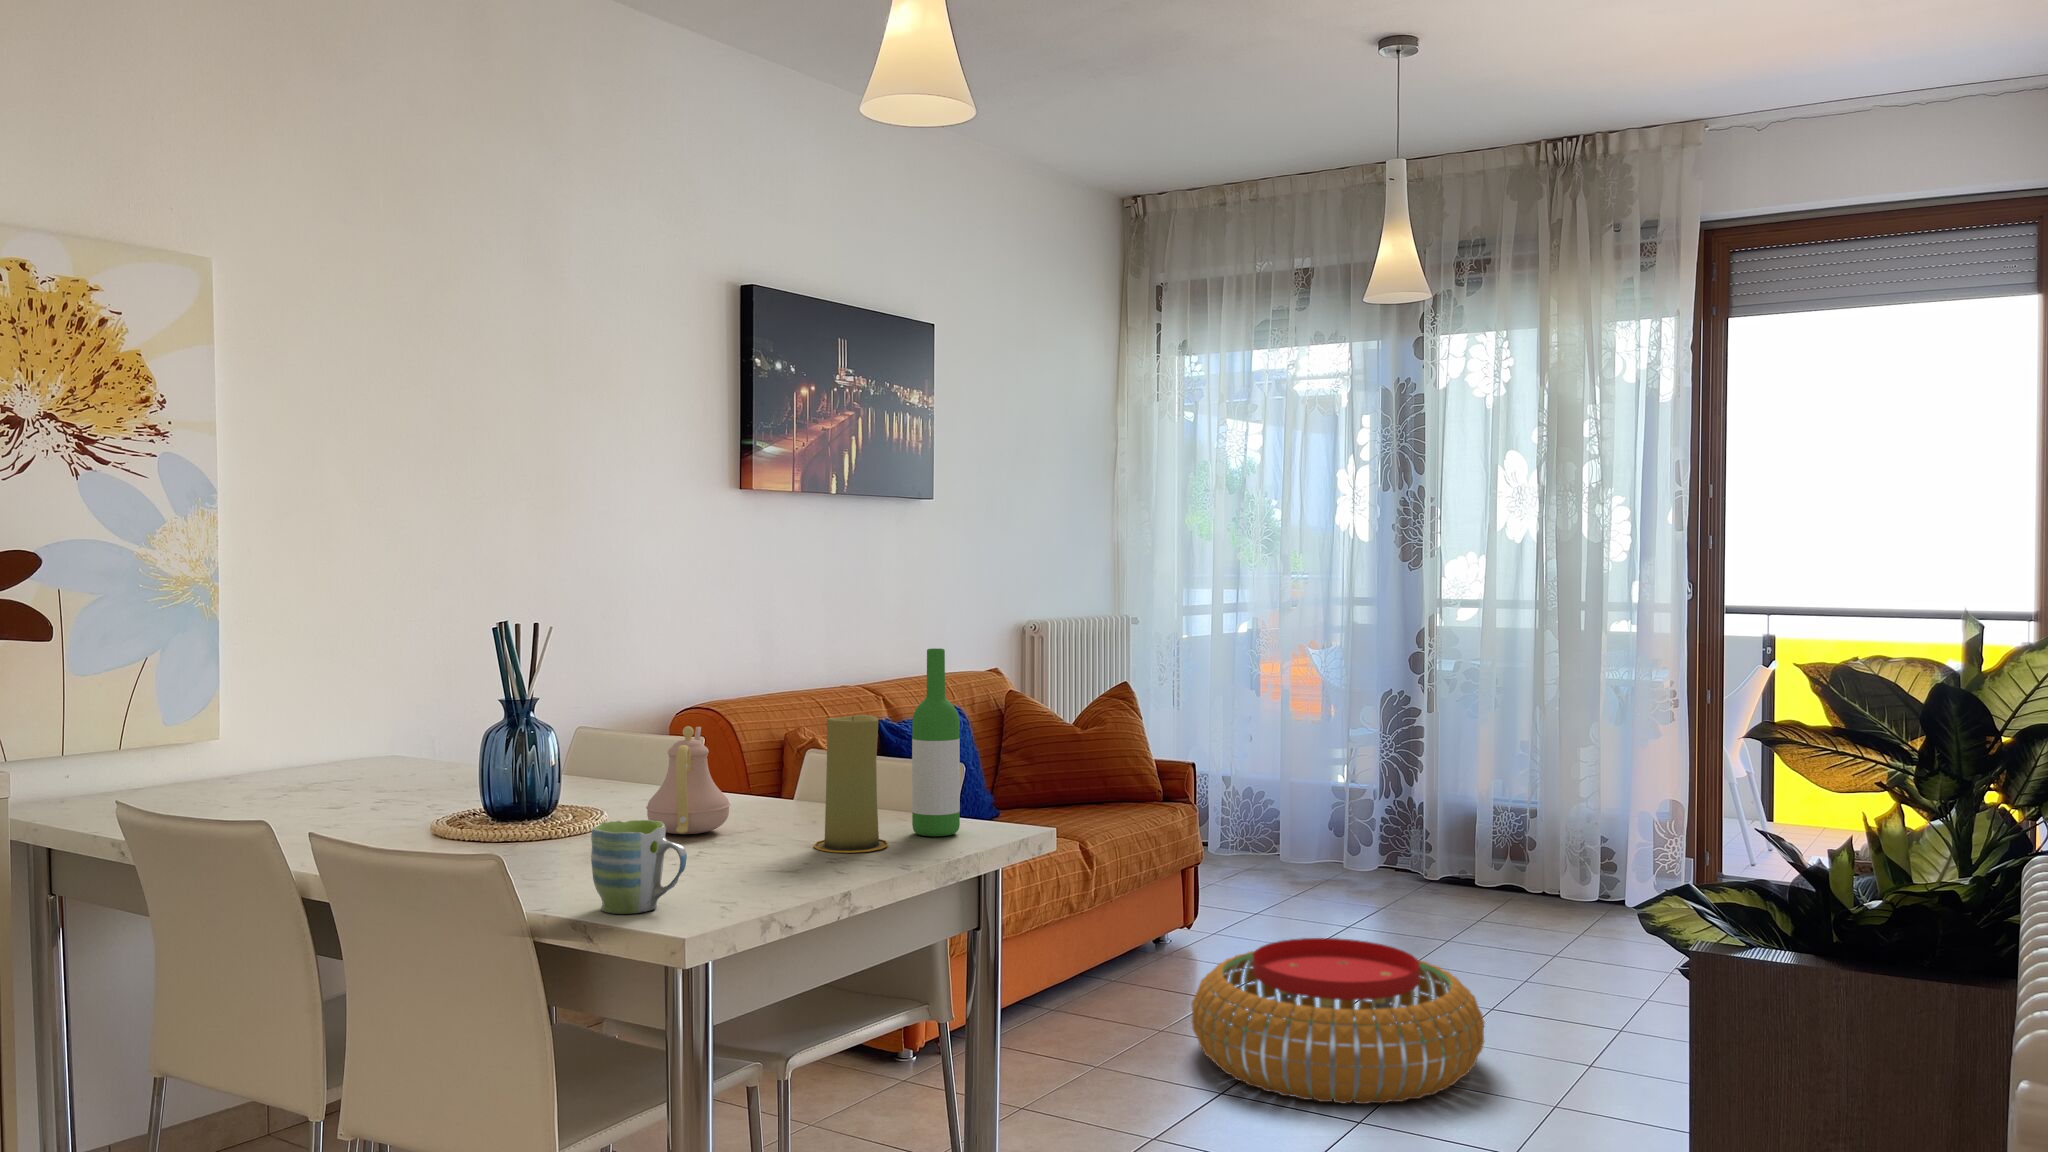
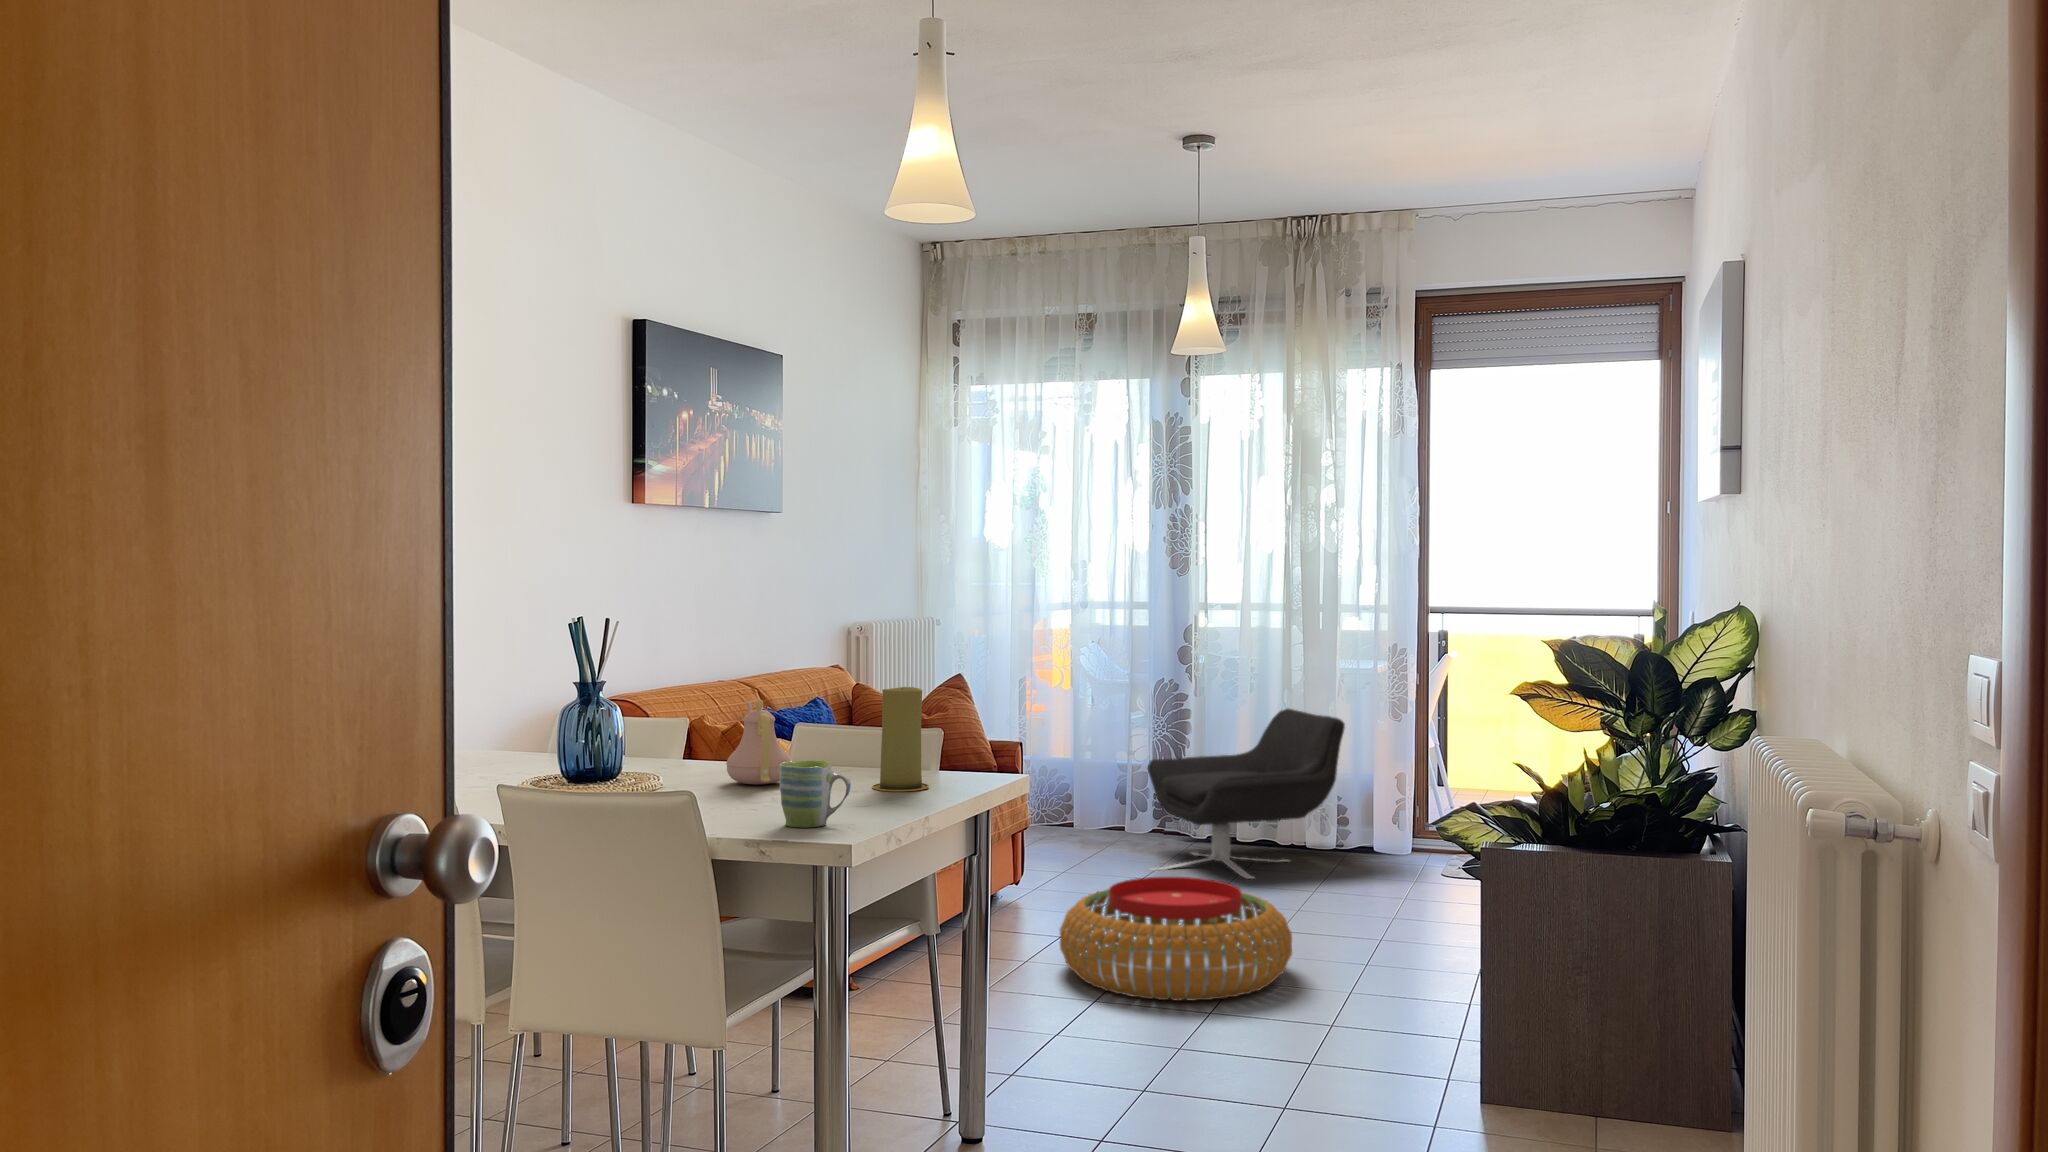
wine bottle: present [912,648,960,836] -> none [933,636,969,780]
lounge chair: none [1358,727,1603,933] -> present [1148,709,1345,879]

